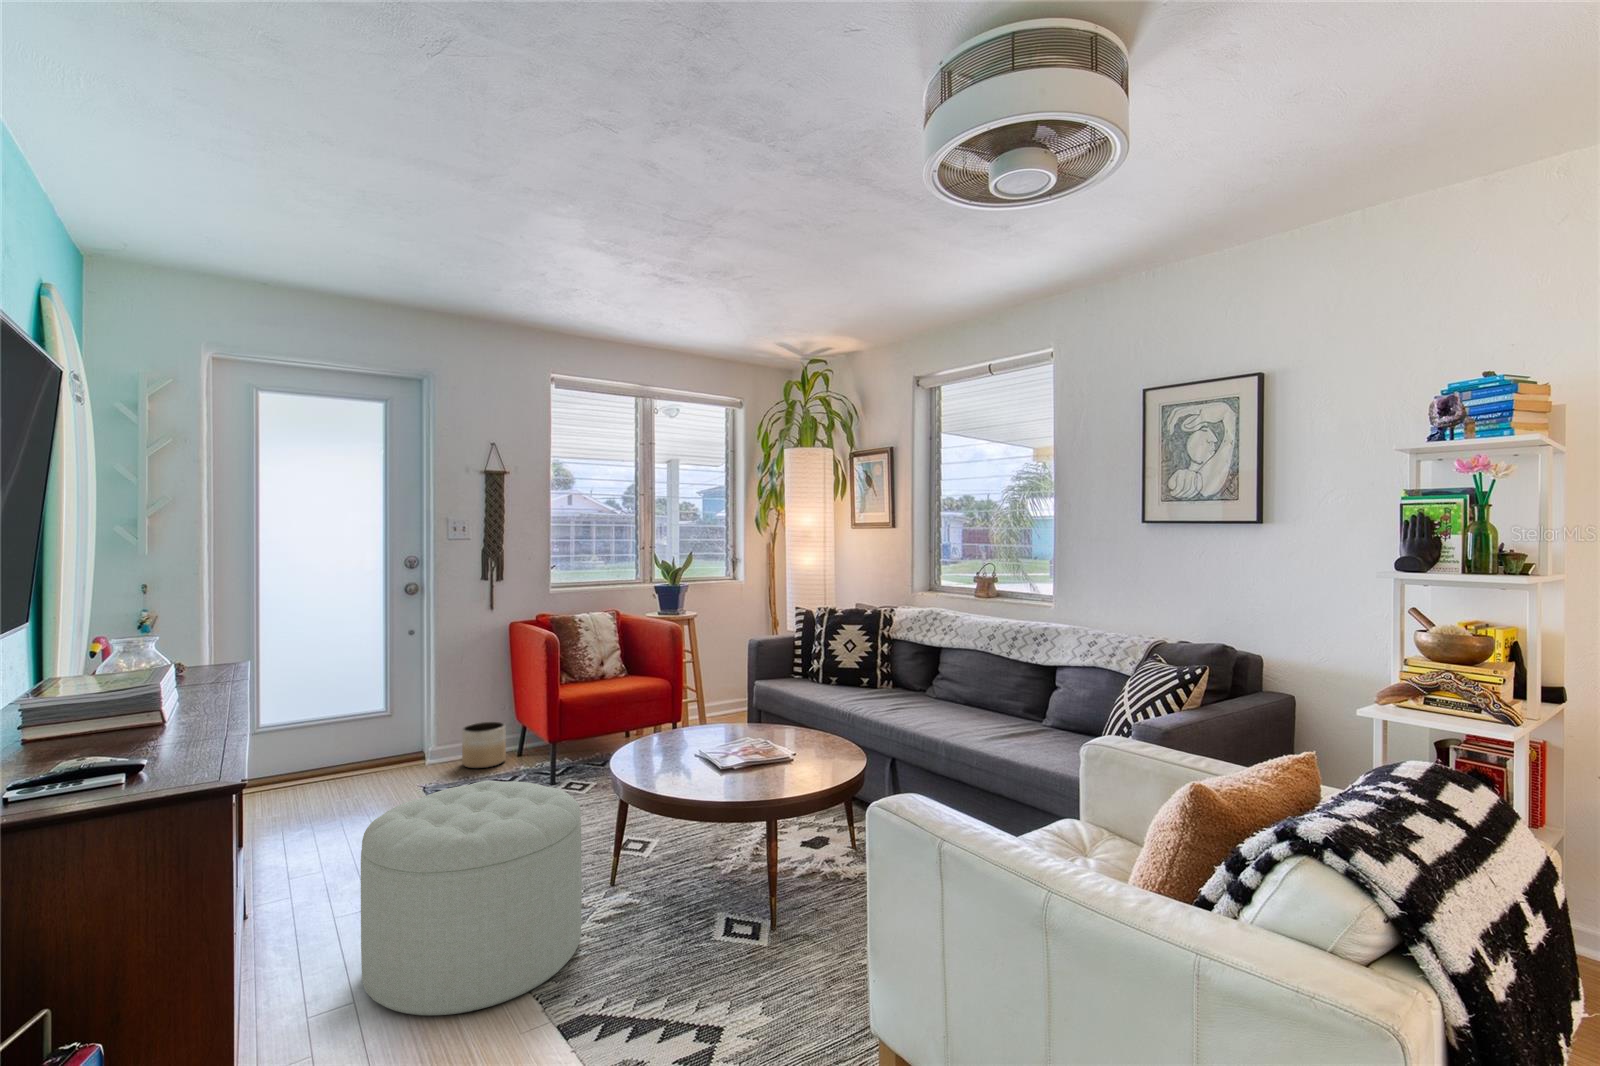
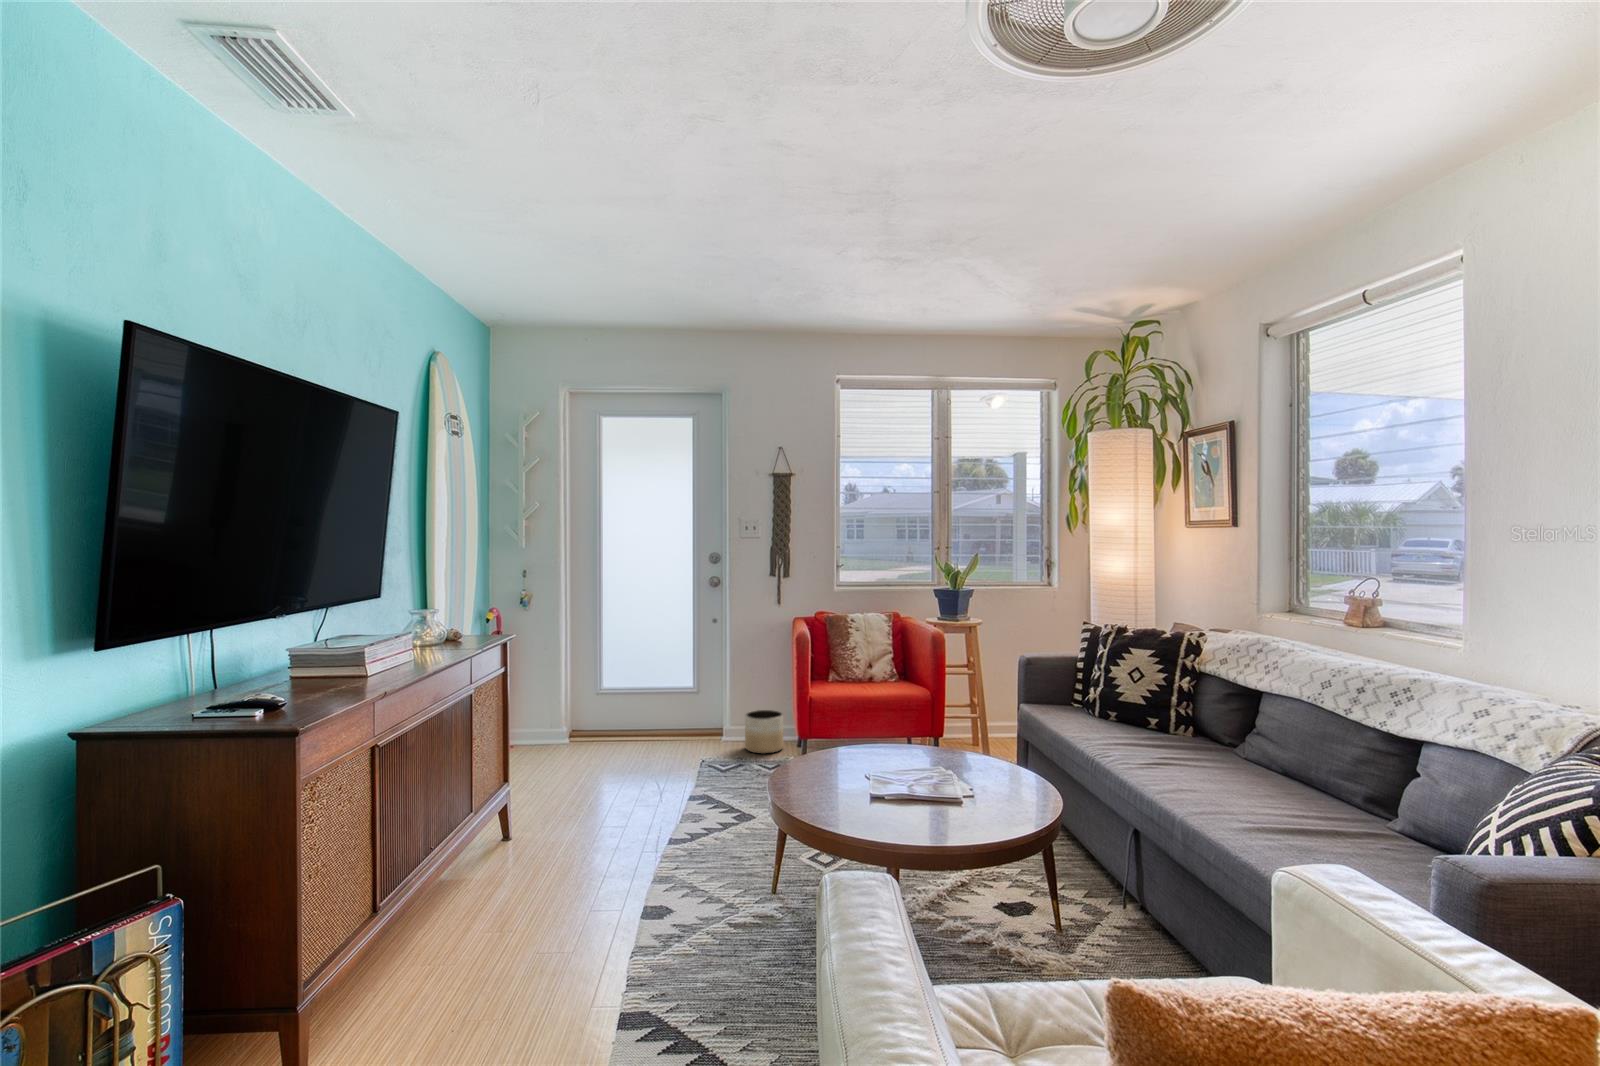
ottoman: present [361,781,582,1016] -> none [520,764,713,974]

